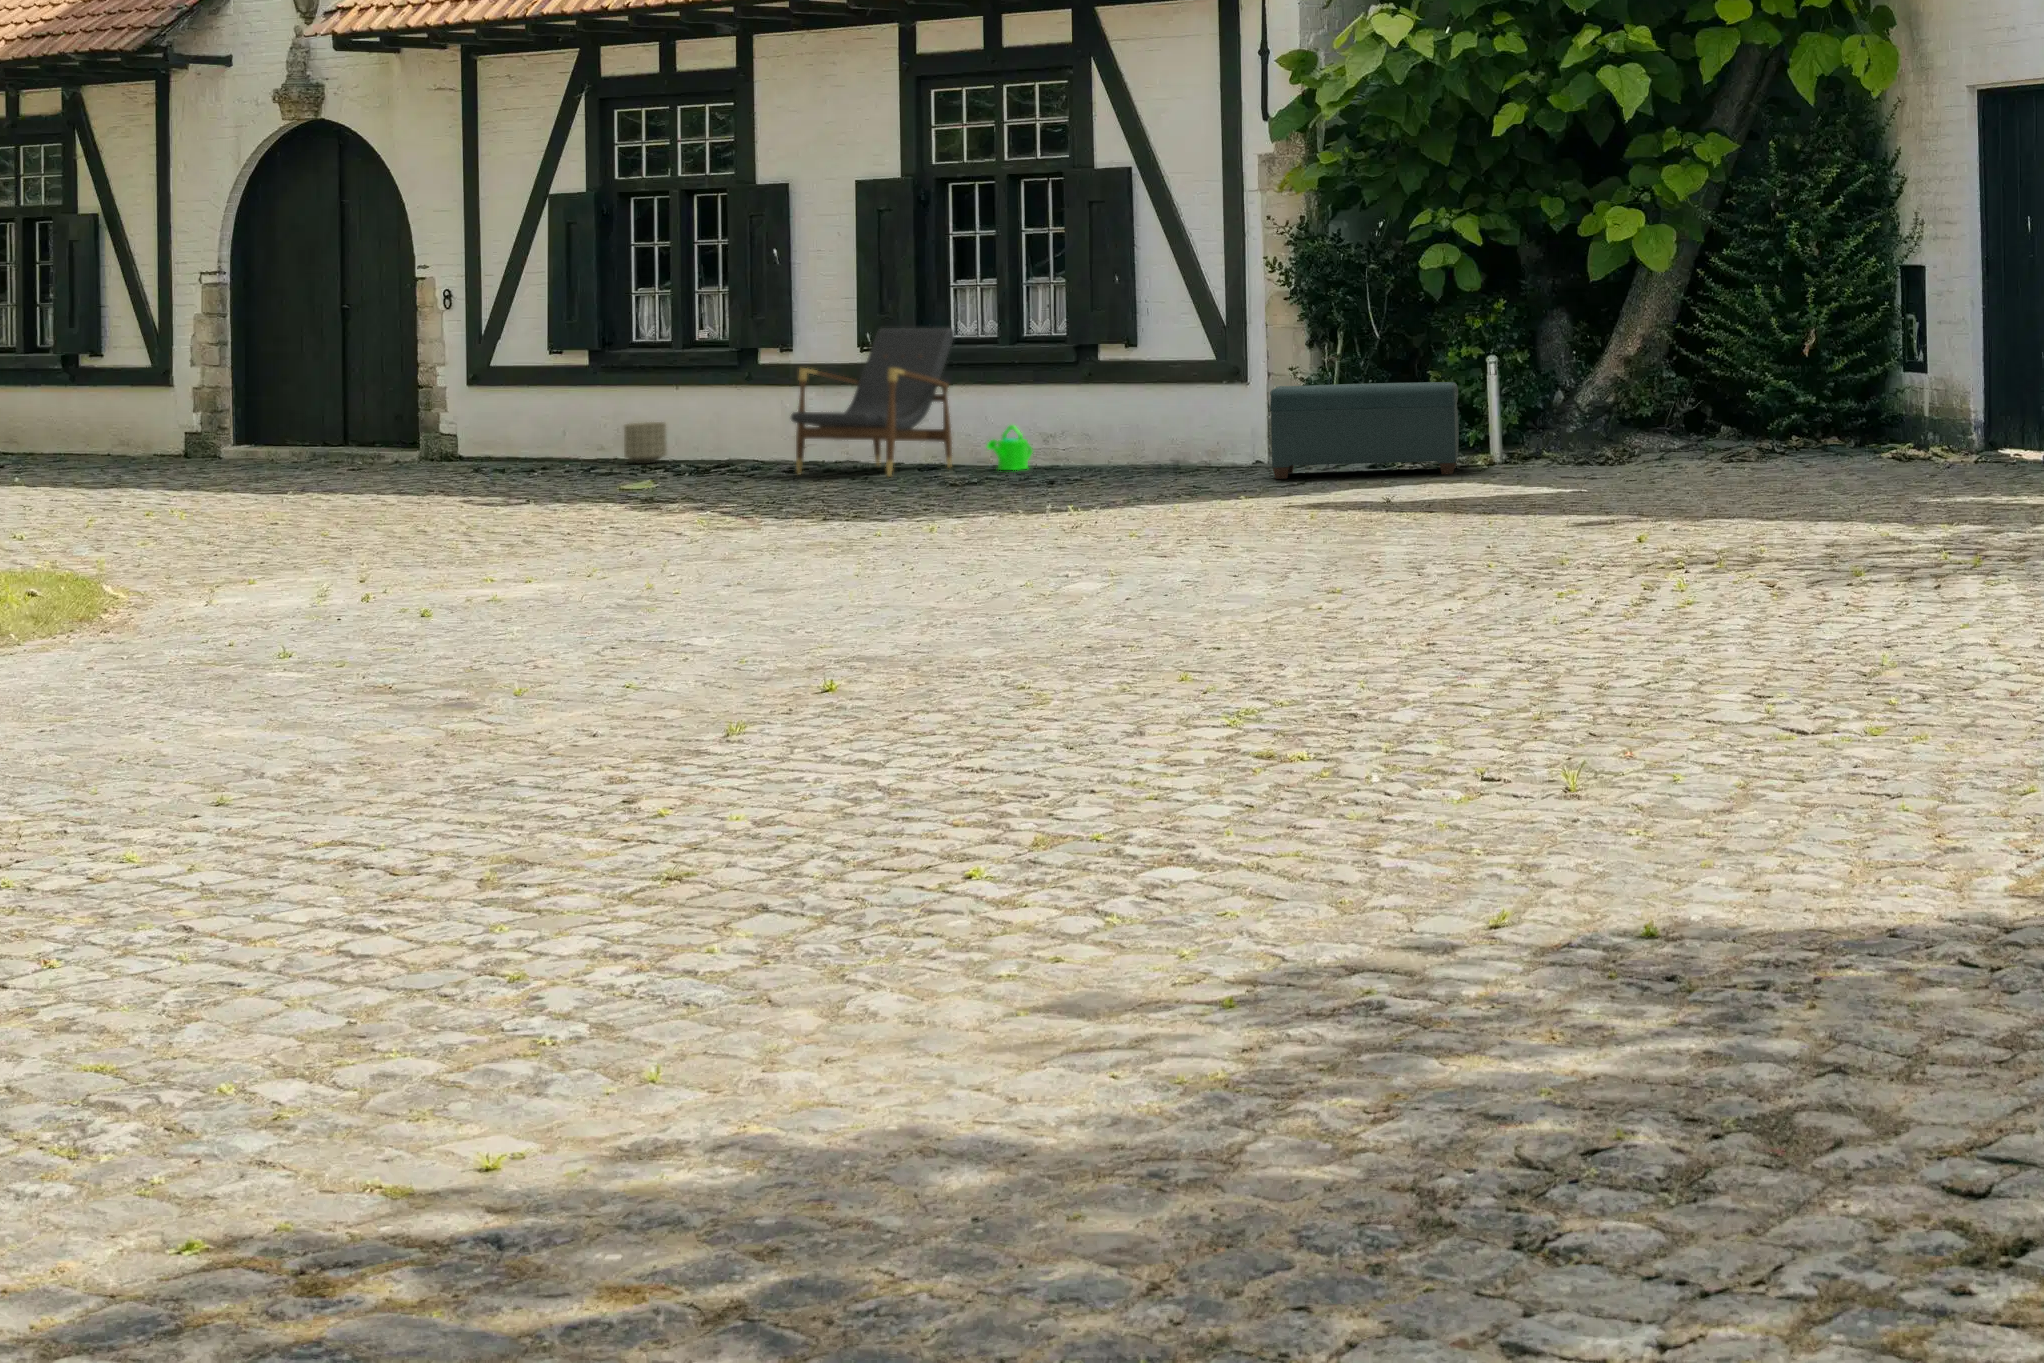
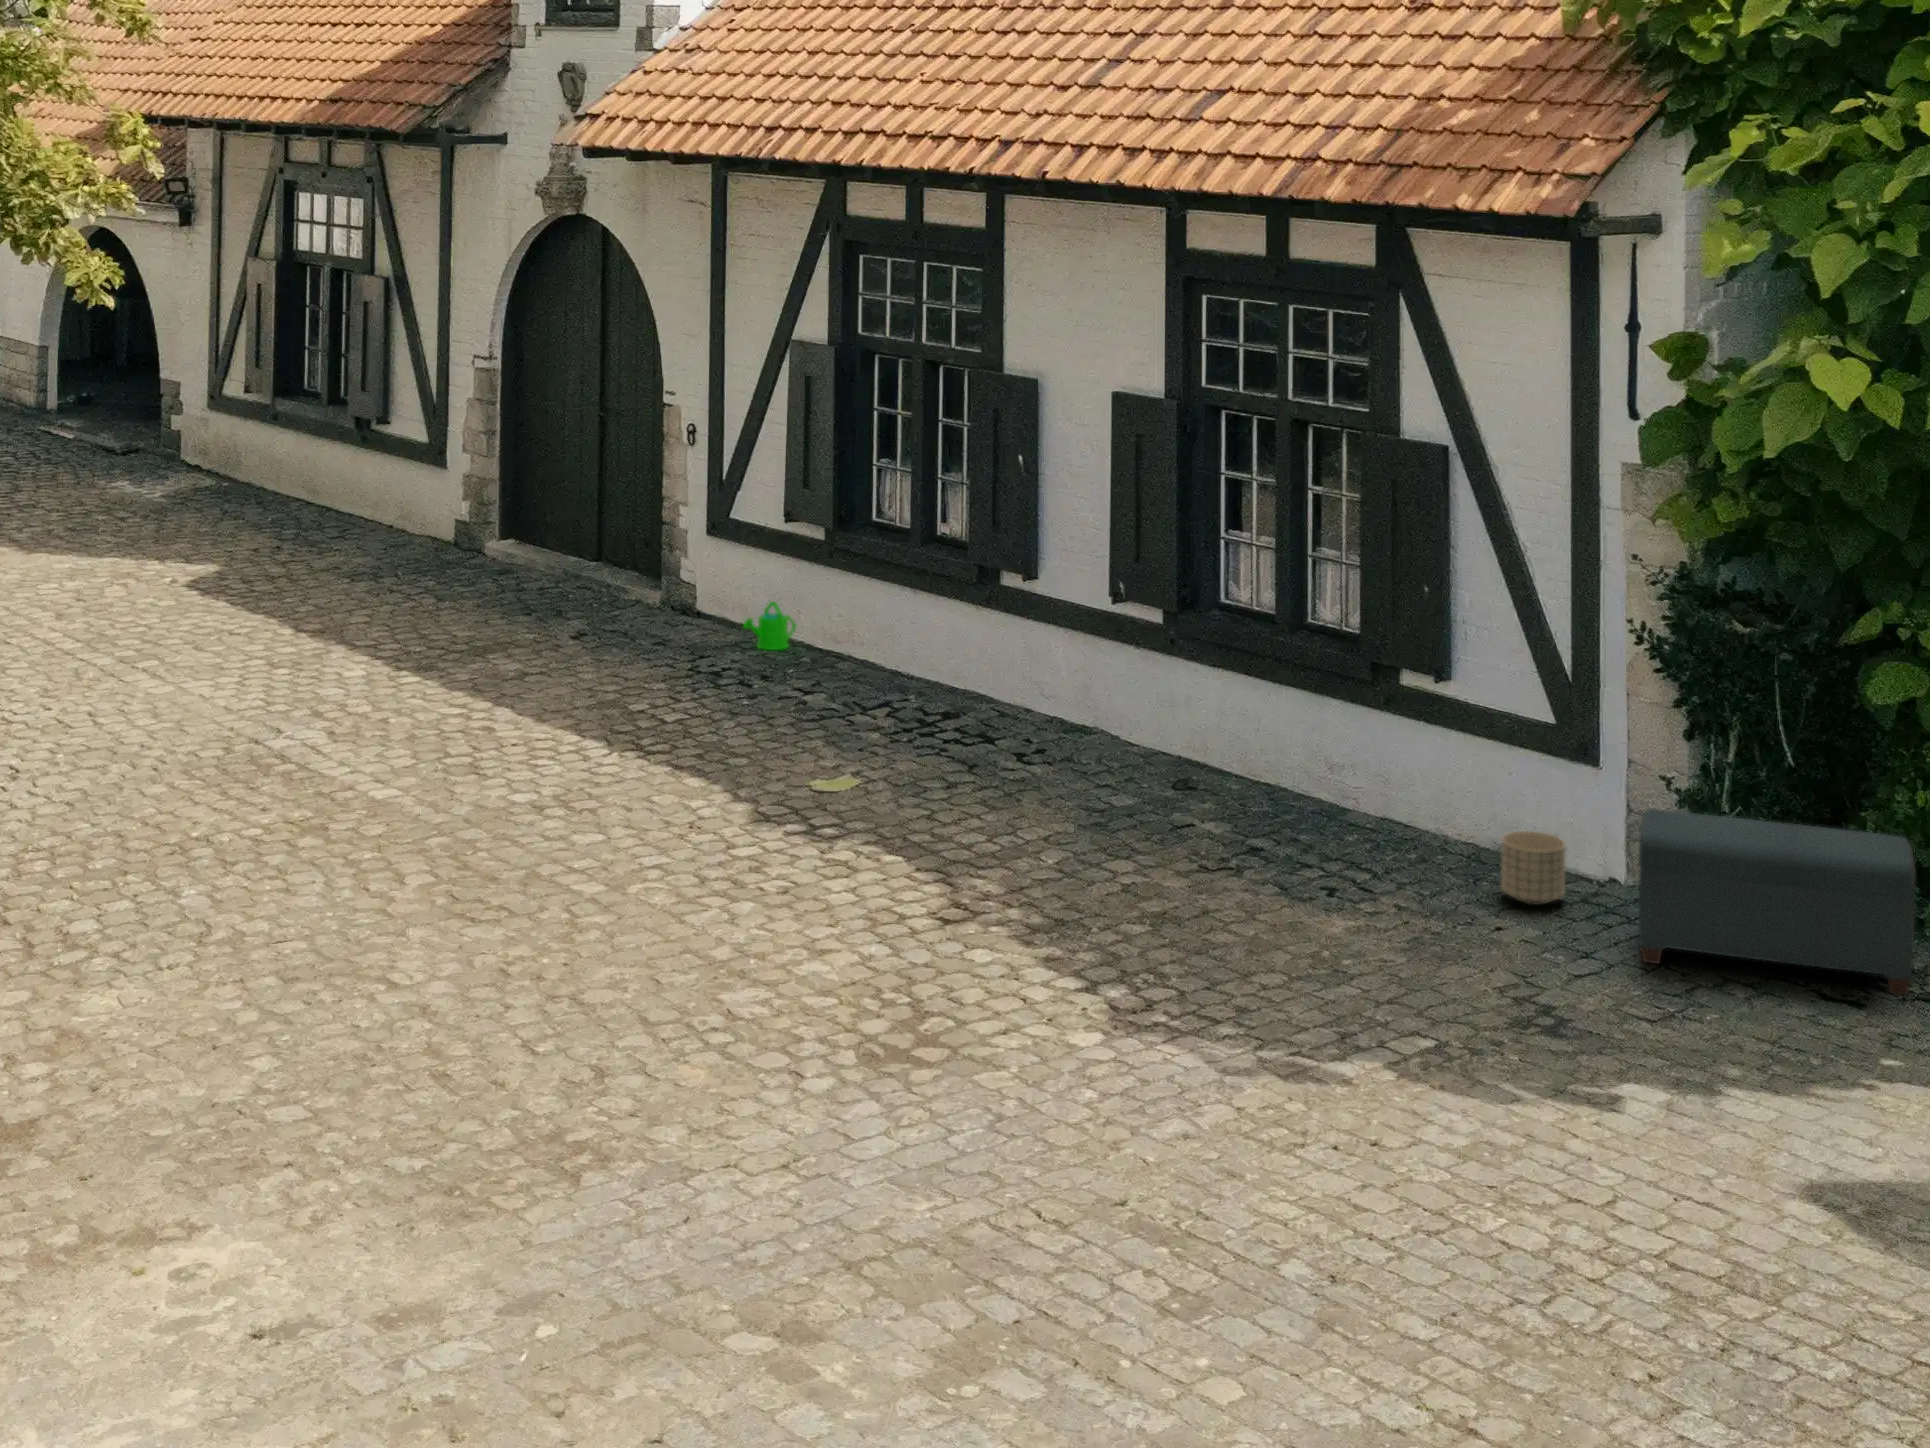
lounge chair: present [791,328,955,476] -> none [1017,590,1222,816]
planter: present [624,422,667,464] -> present [1501,831,1566,905]
watering can: present [987,425,1033,470] -> present [744,601,796,650]

